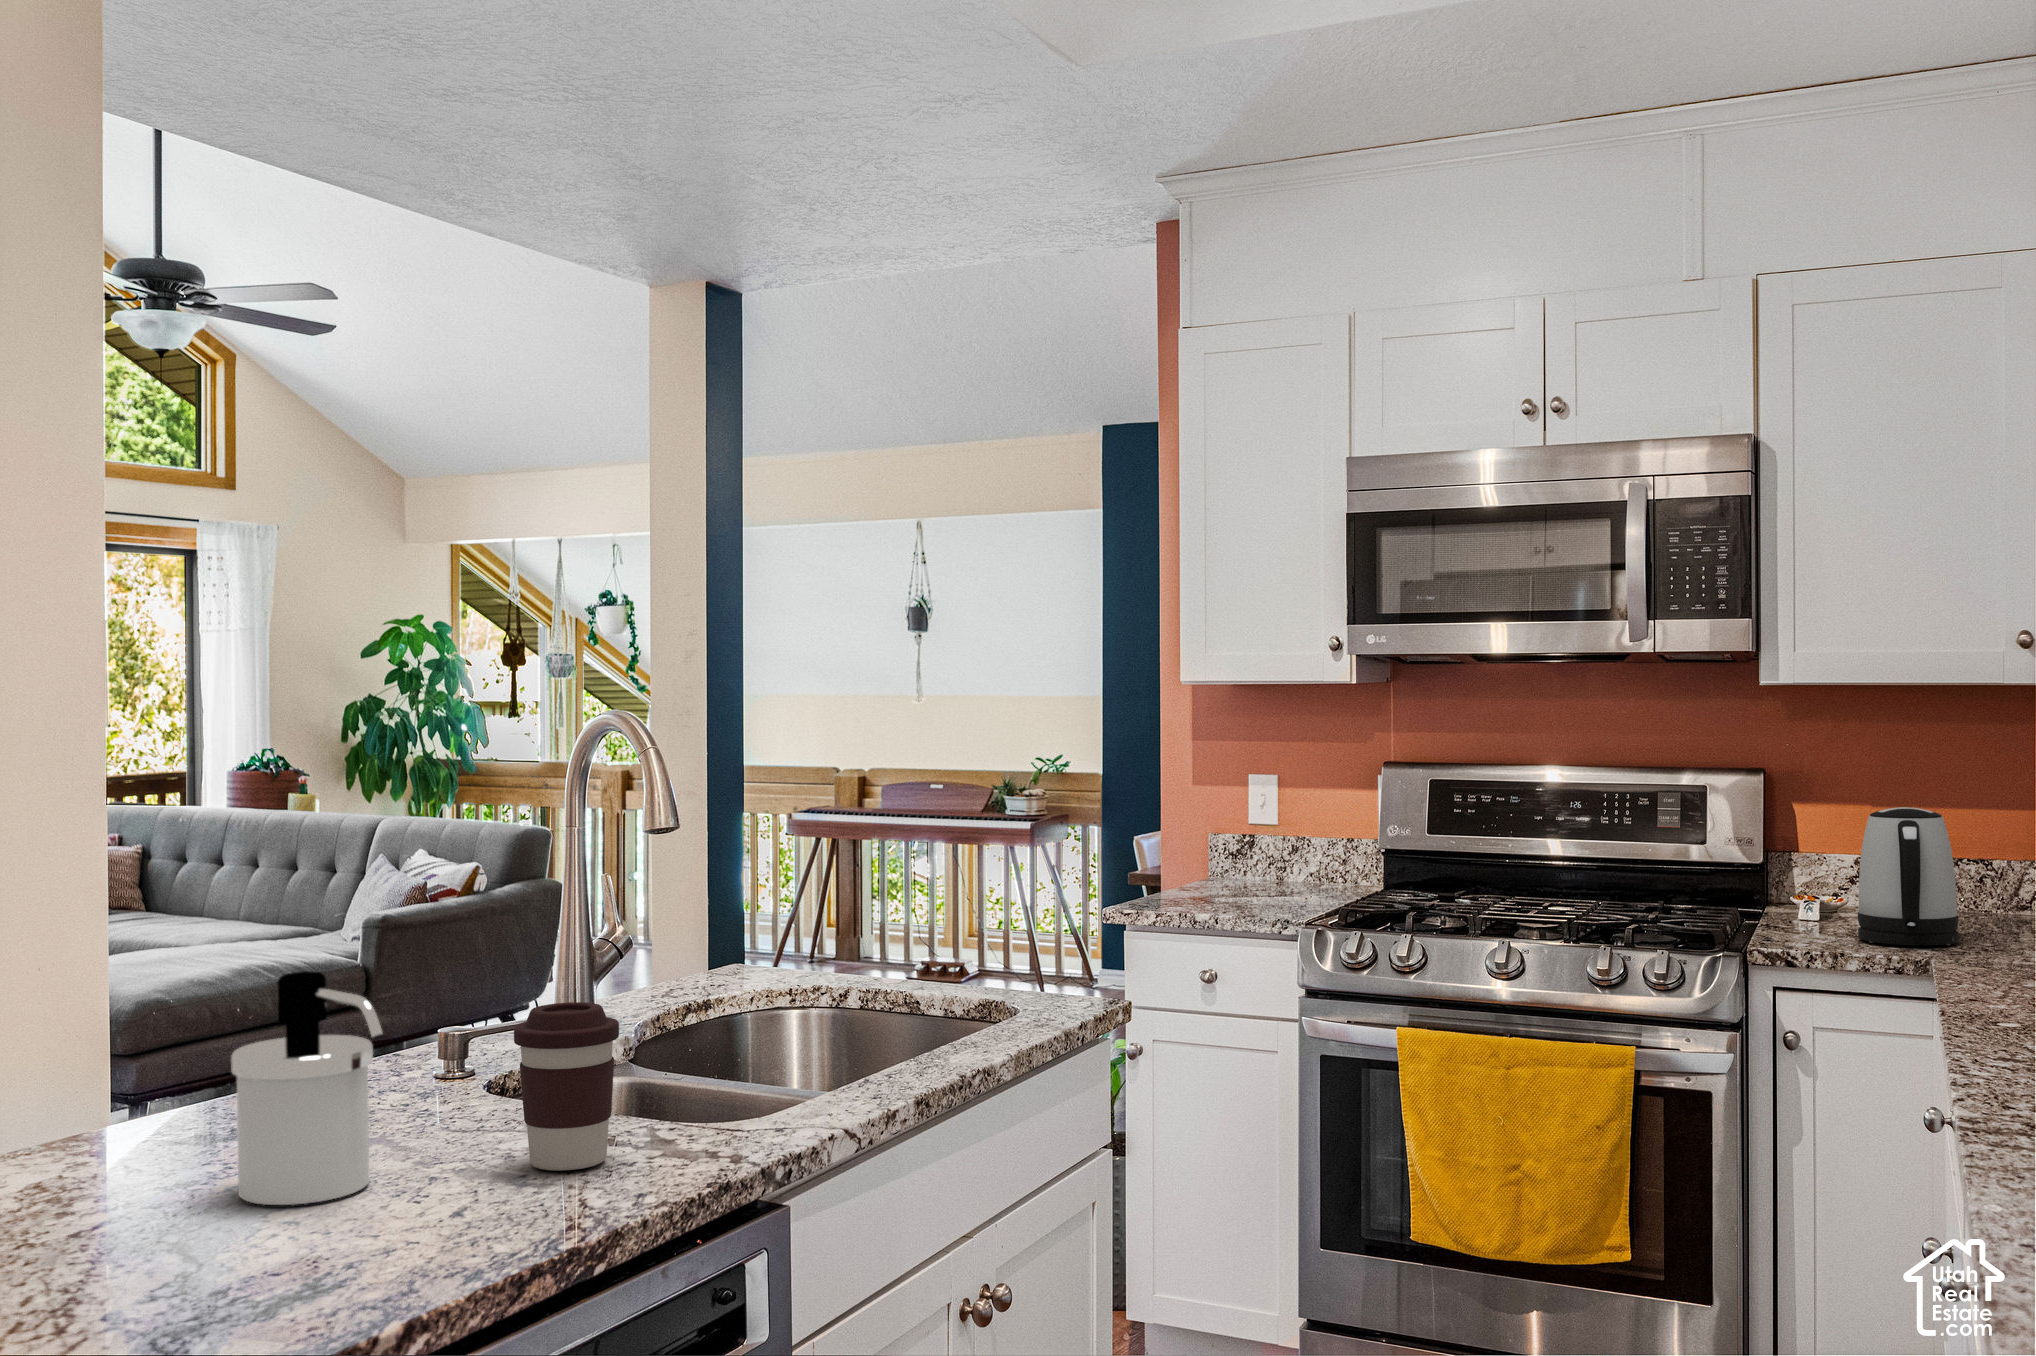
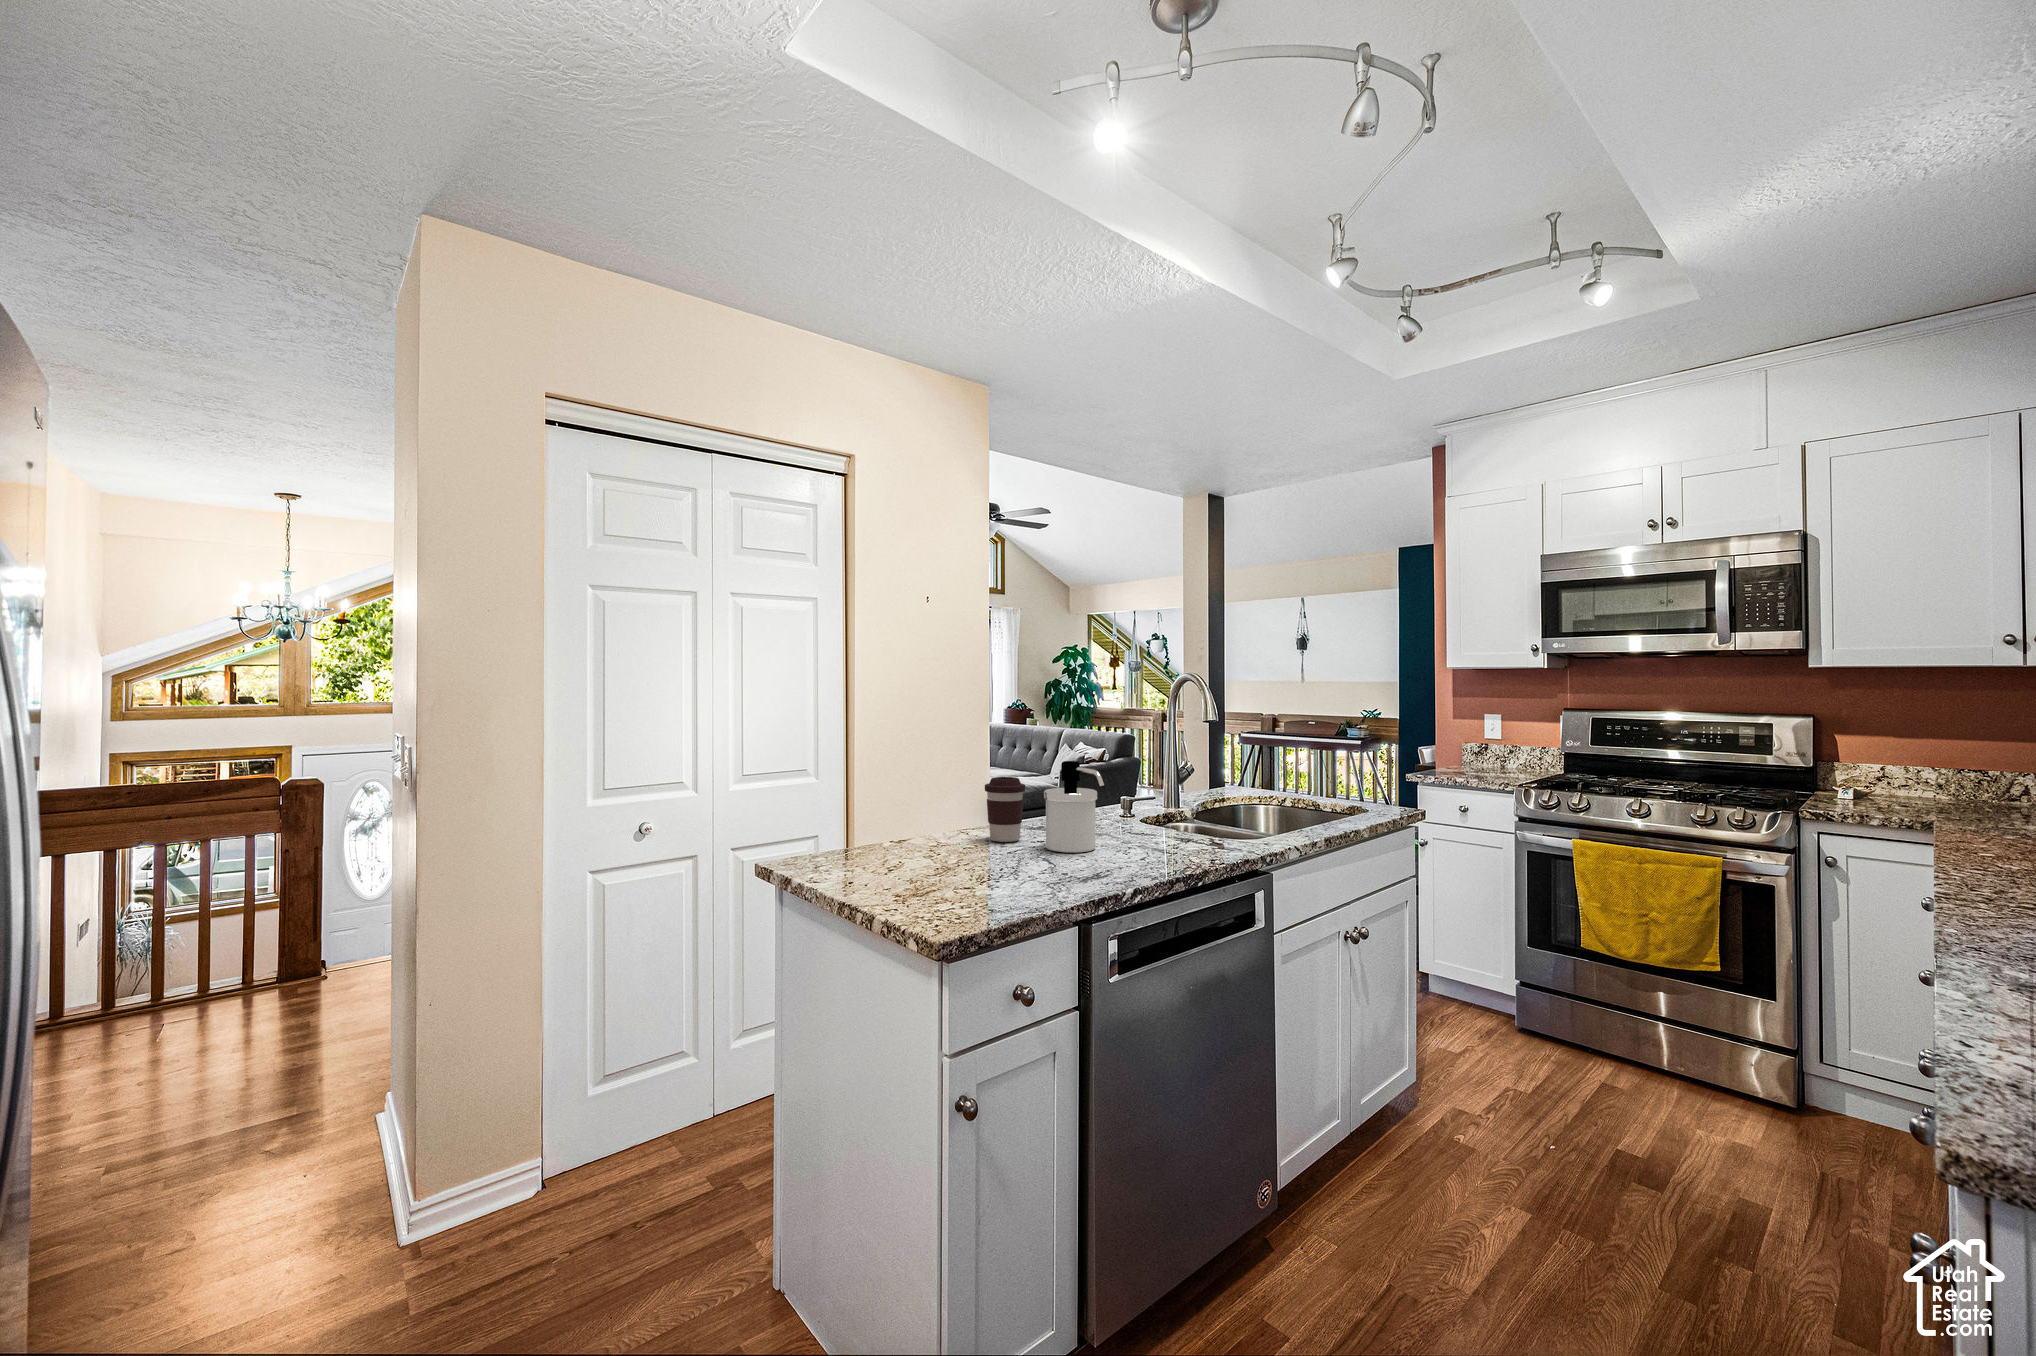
kettle: present [1858,807,1959,946] -> none [1881,736,1957,815]
coffee cup: present [514,1002,619,1171] -> present [985,777,1025,842]

